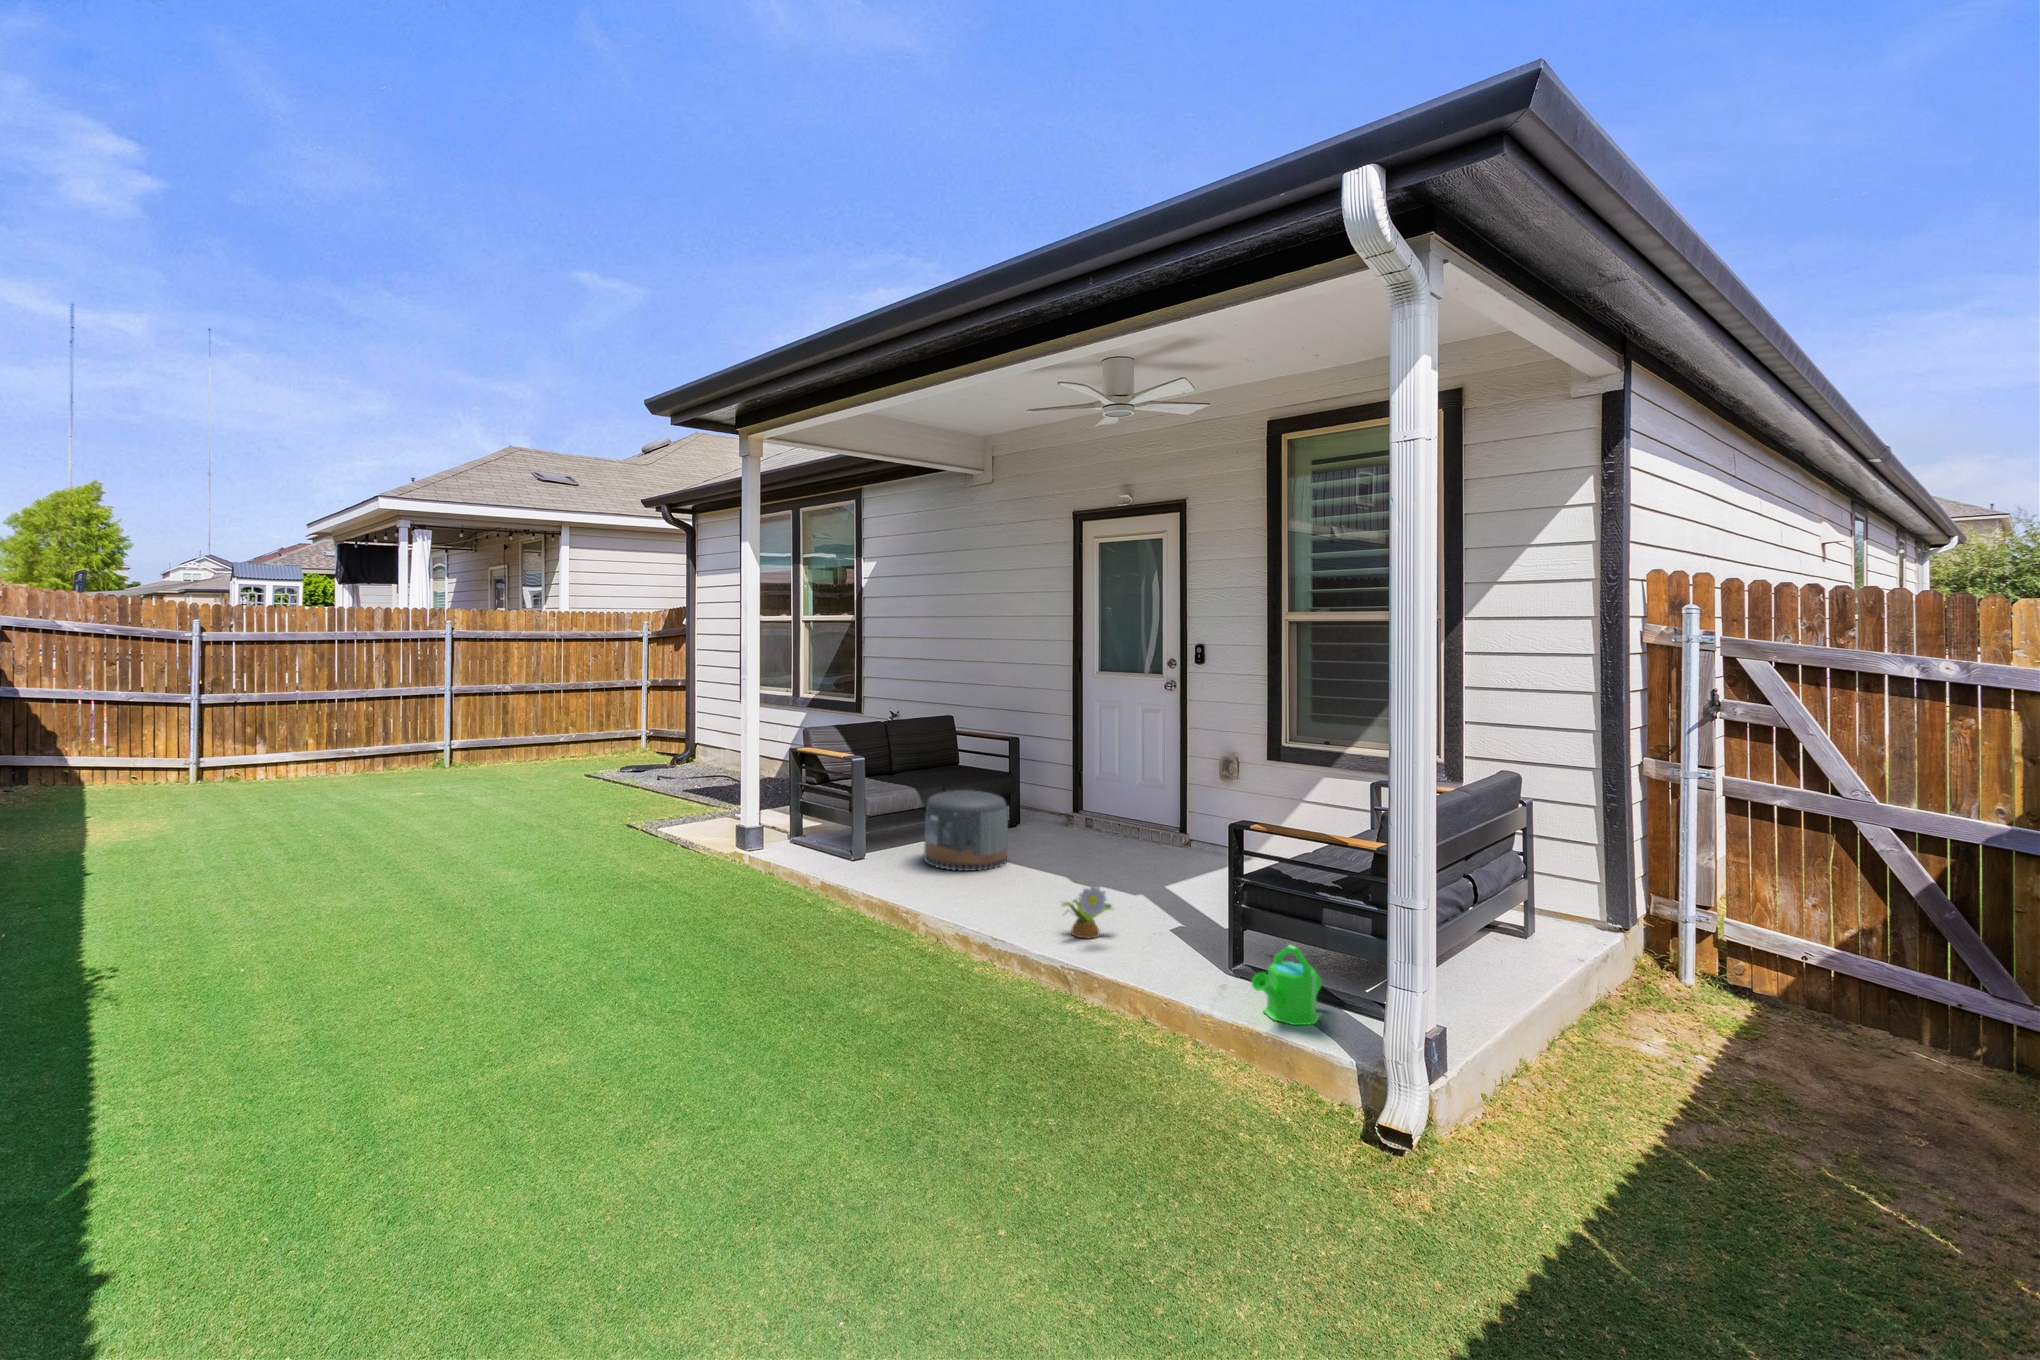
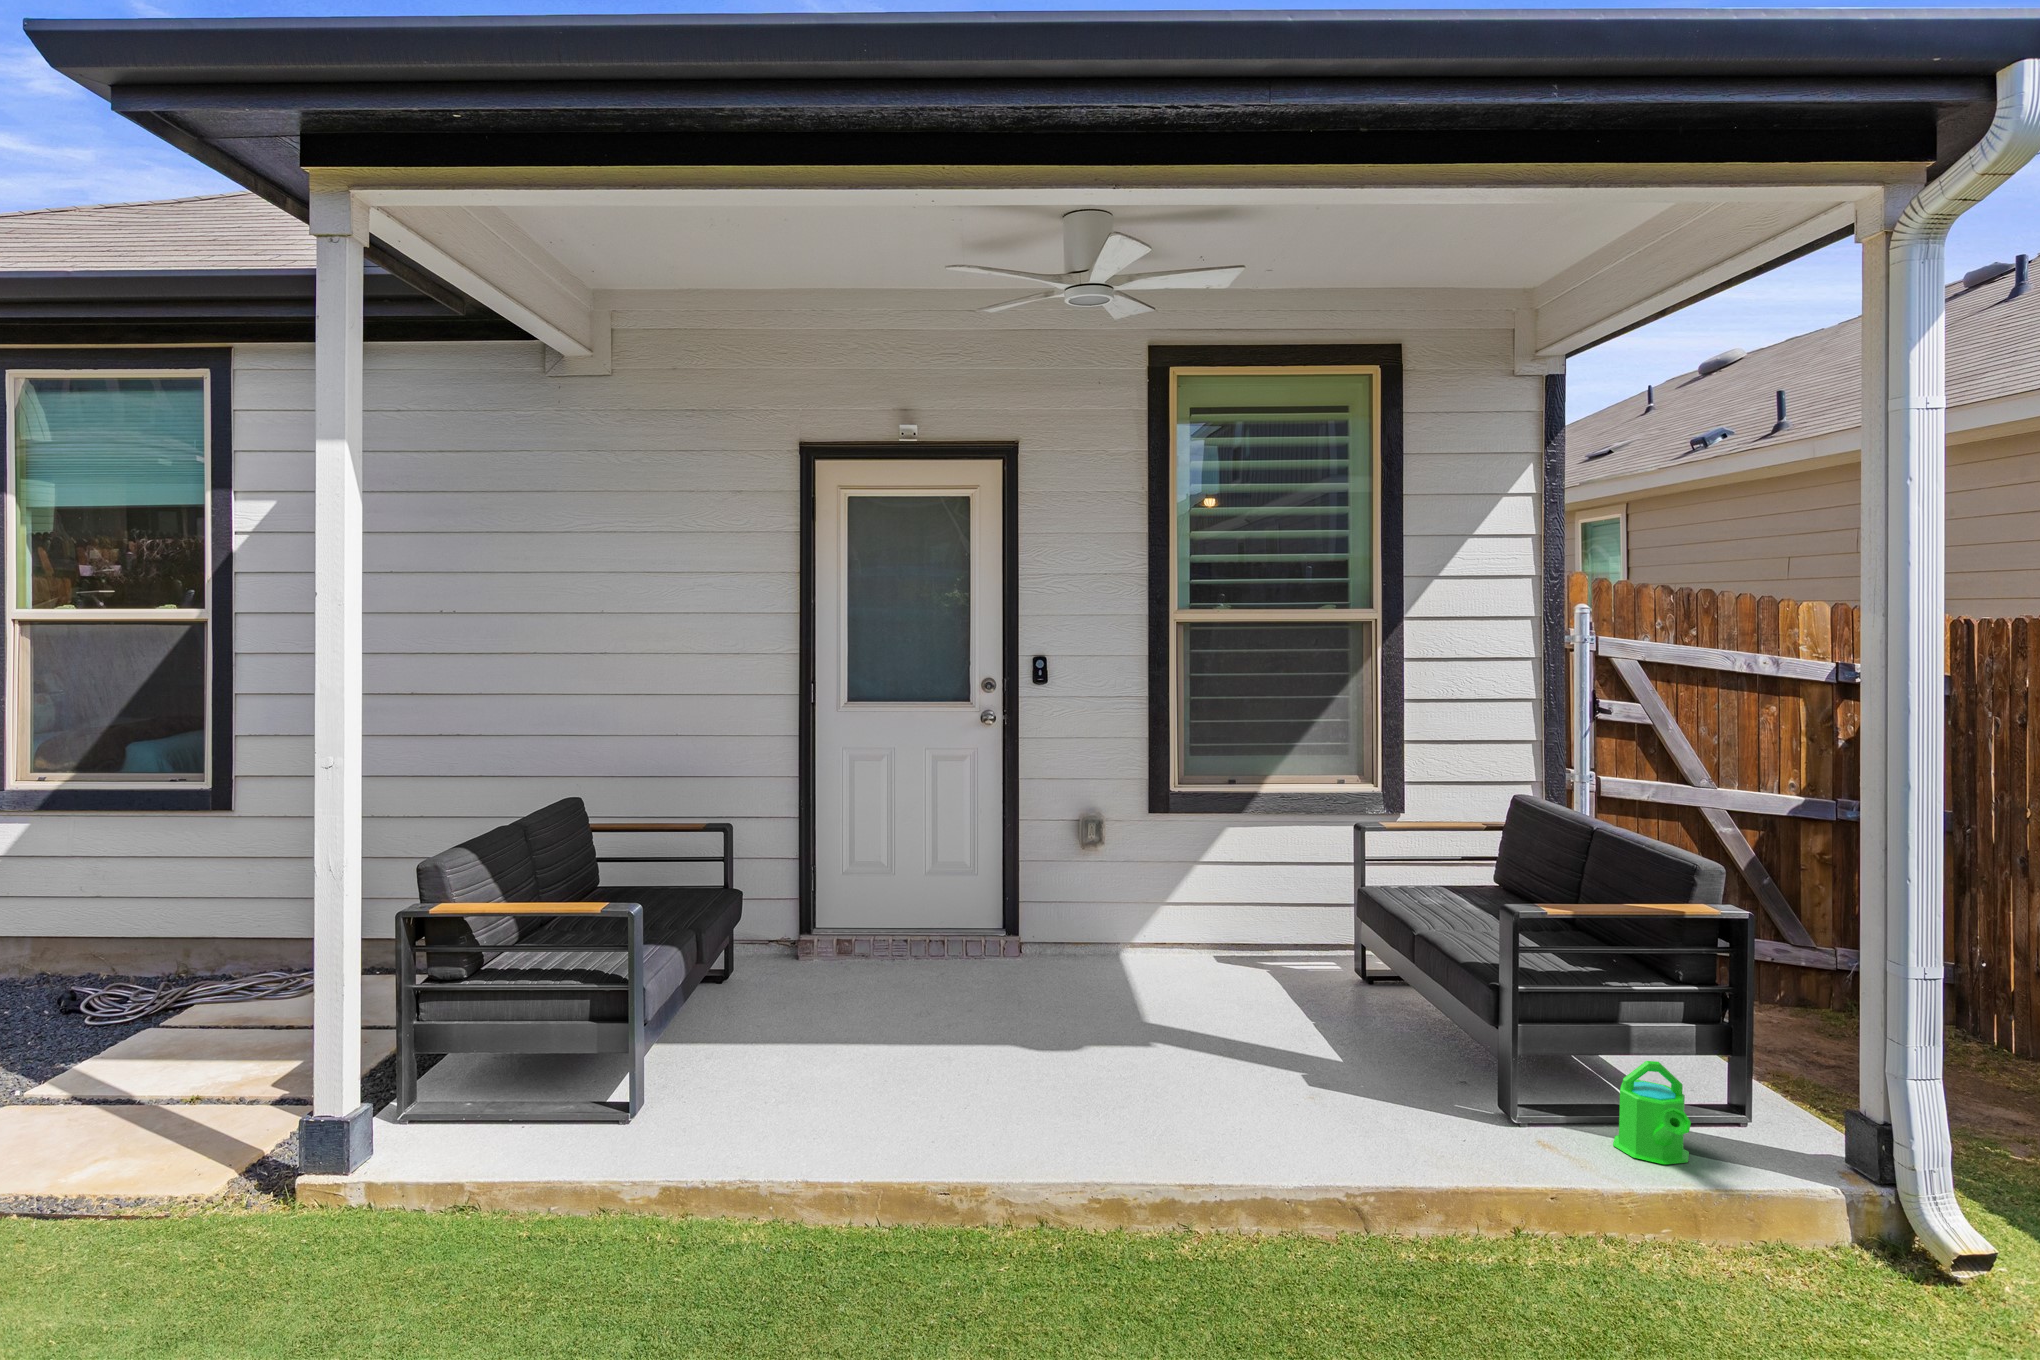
pouf: present [924,790,1008,871] -> none [737,929,889,1088]
decorative plant: present [1061,885,1112,939] -> none [1209,1048,1293,1136]

